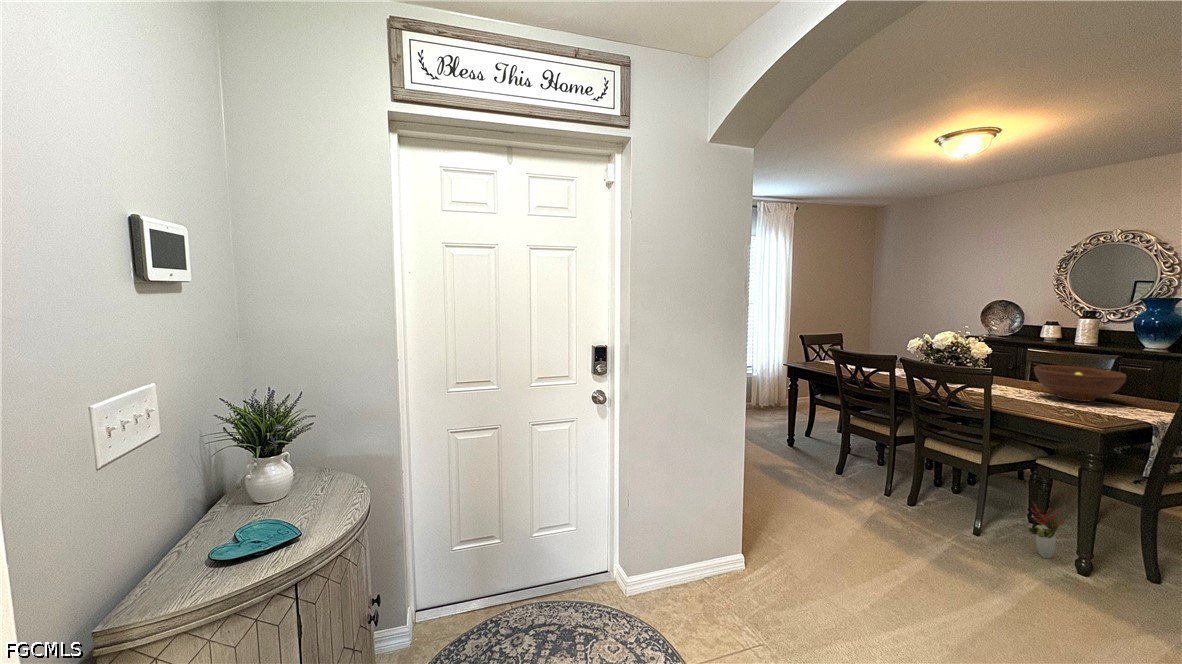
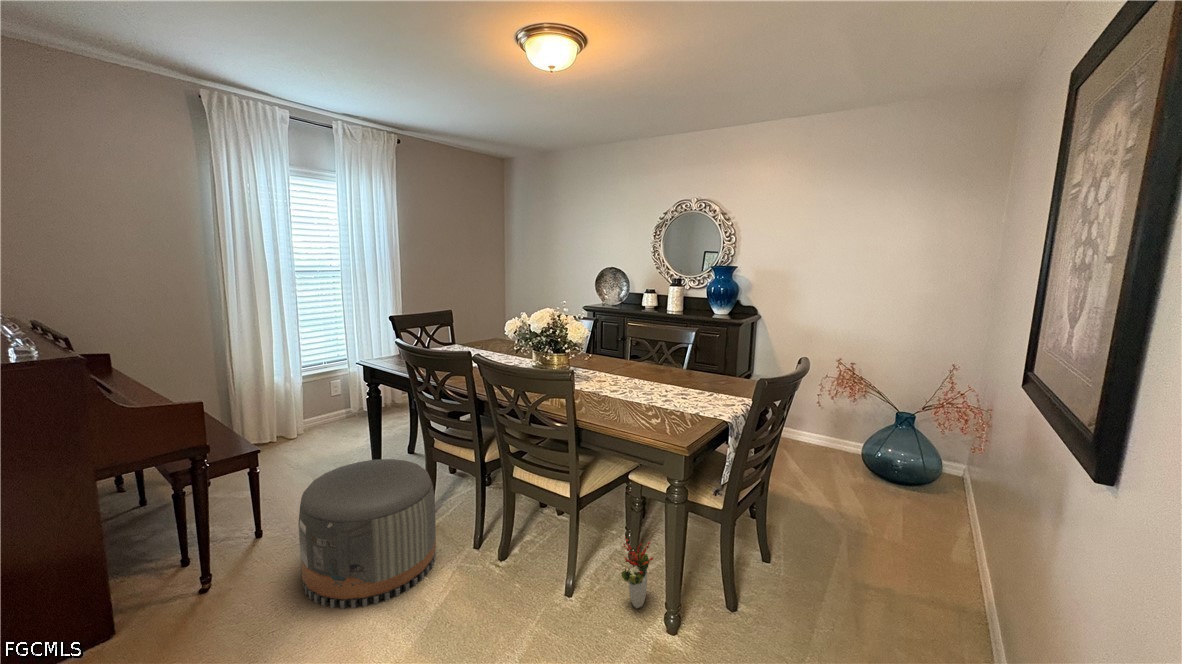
fruit bowl: present [1034,365,1126,402] -> none [629,345,705,388]
pouf: none [773,423,859,505] -> present [298,459,436,609]

